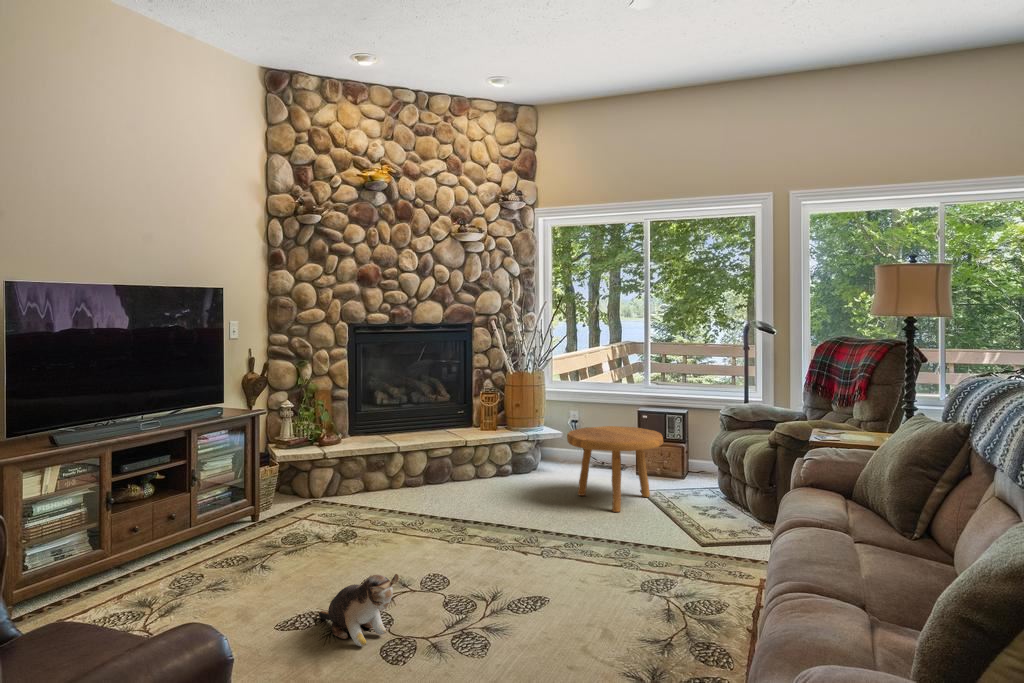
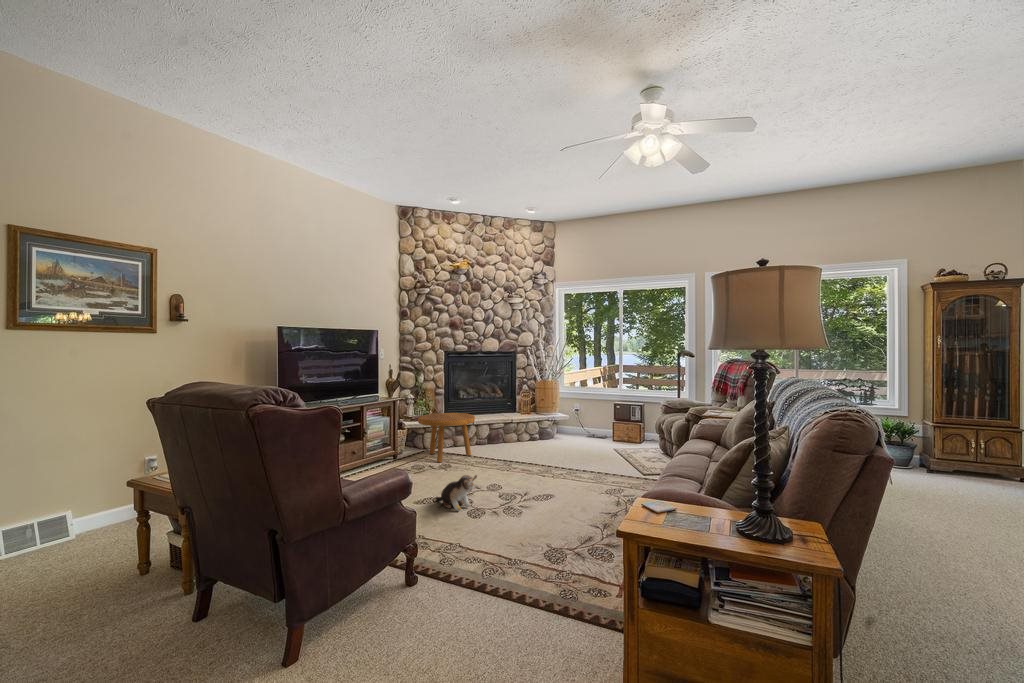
footstool: present [567,426,663,512] -> present [418,413,475,463]

